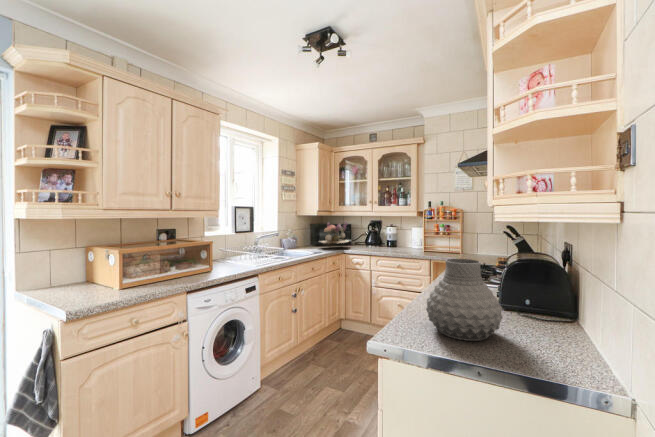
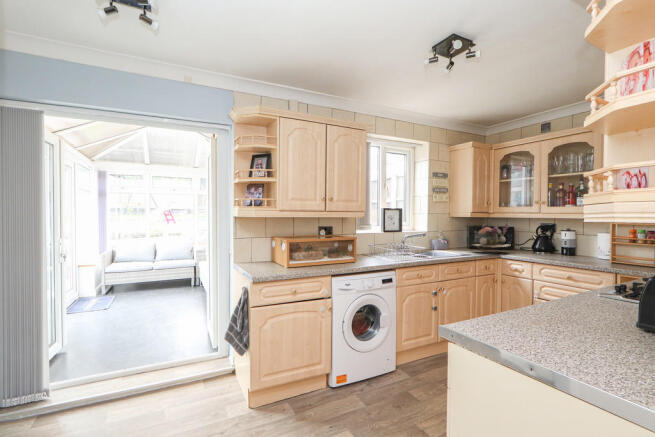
vase: present [426,259,502,341] -> none [514,259,612,351]

